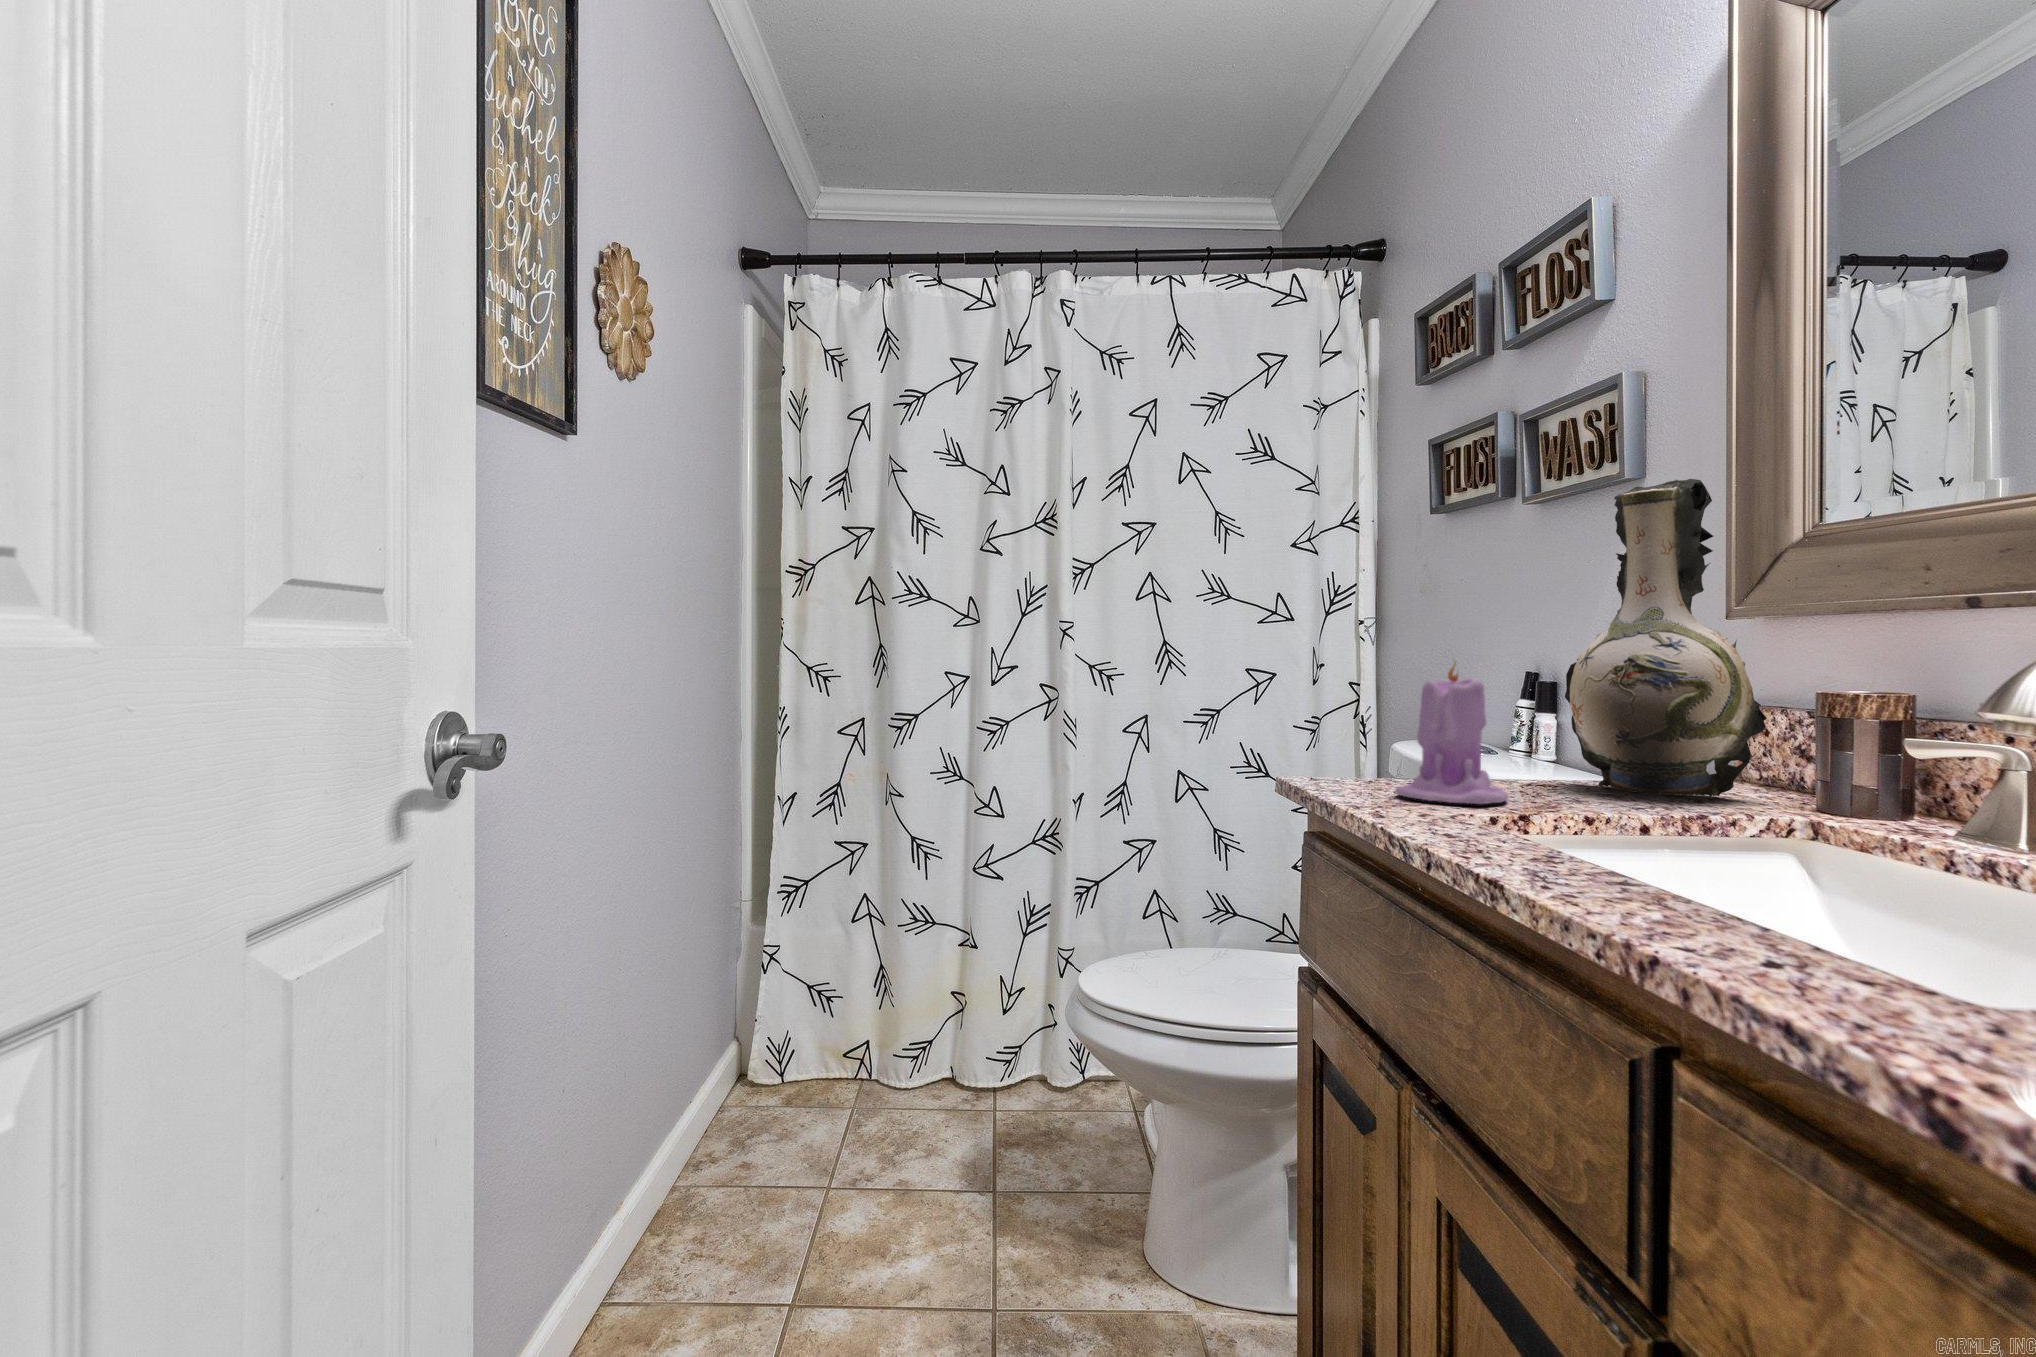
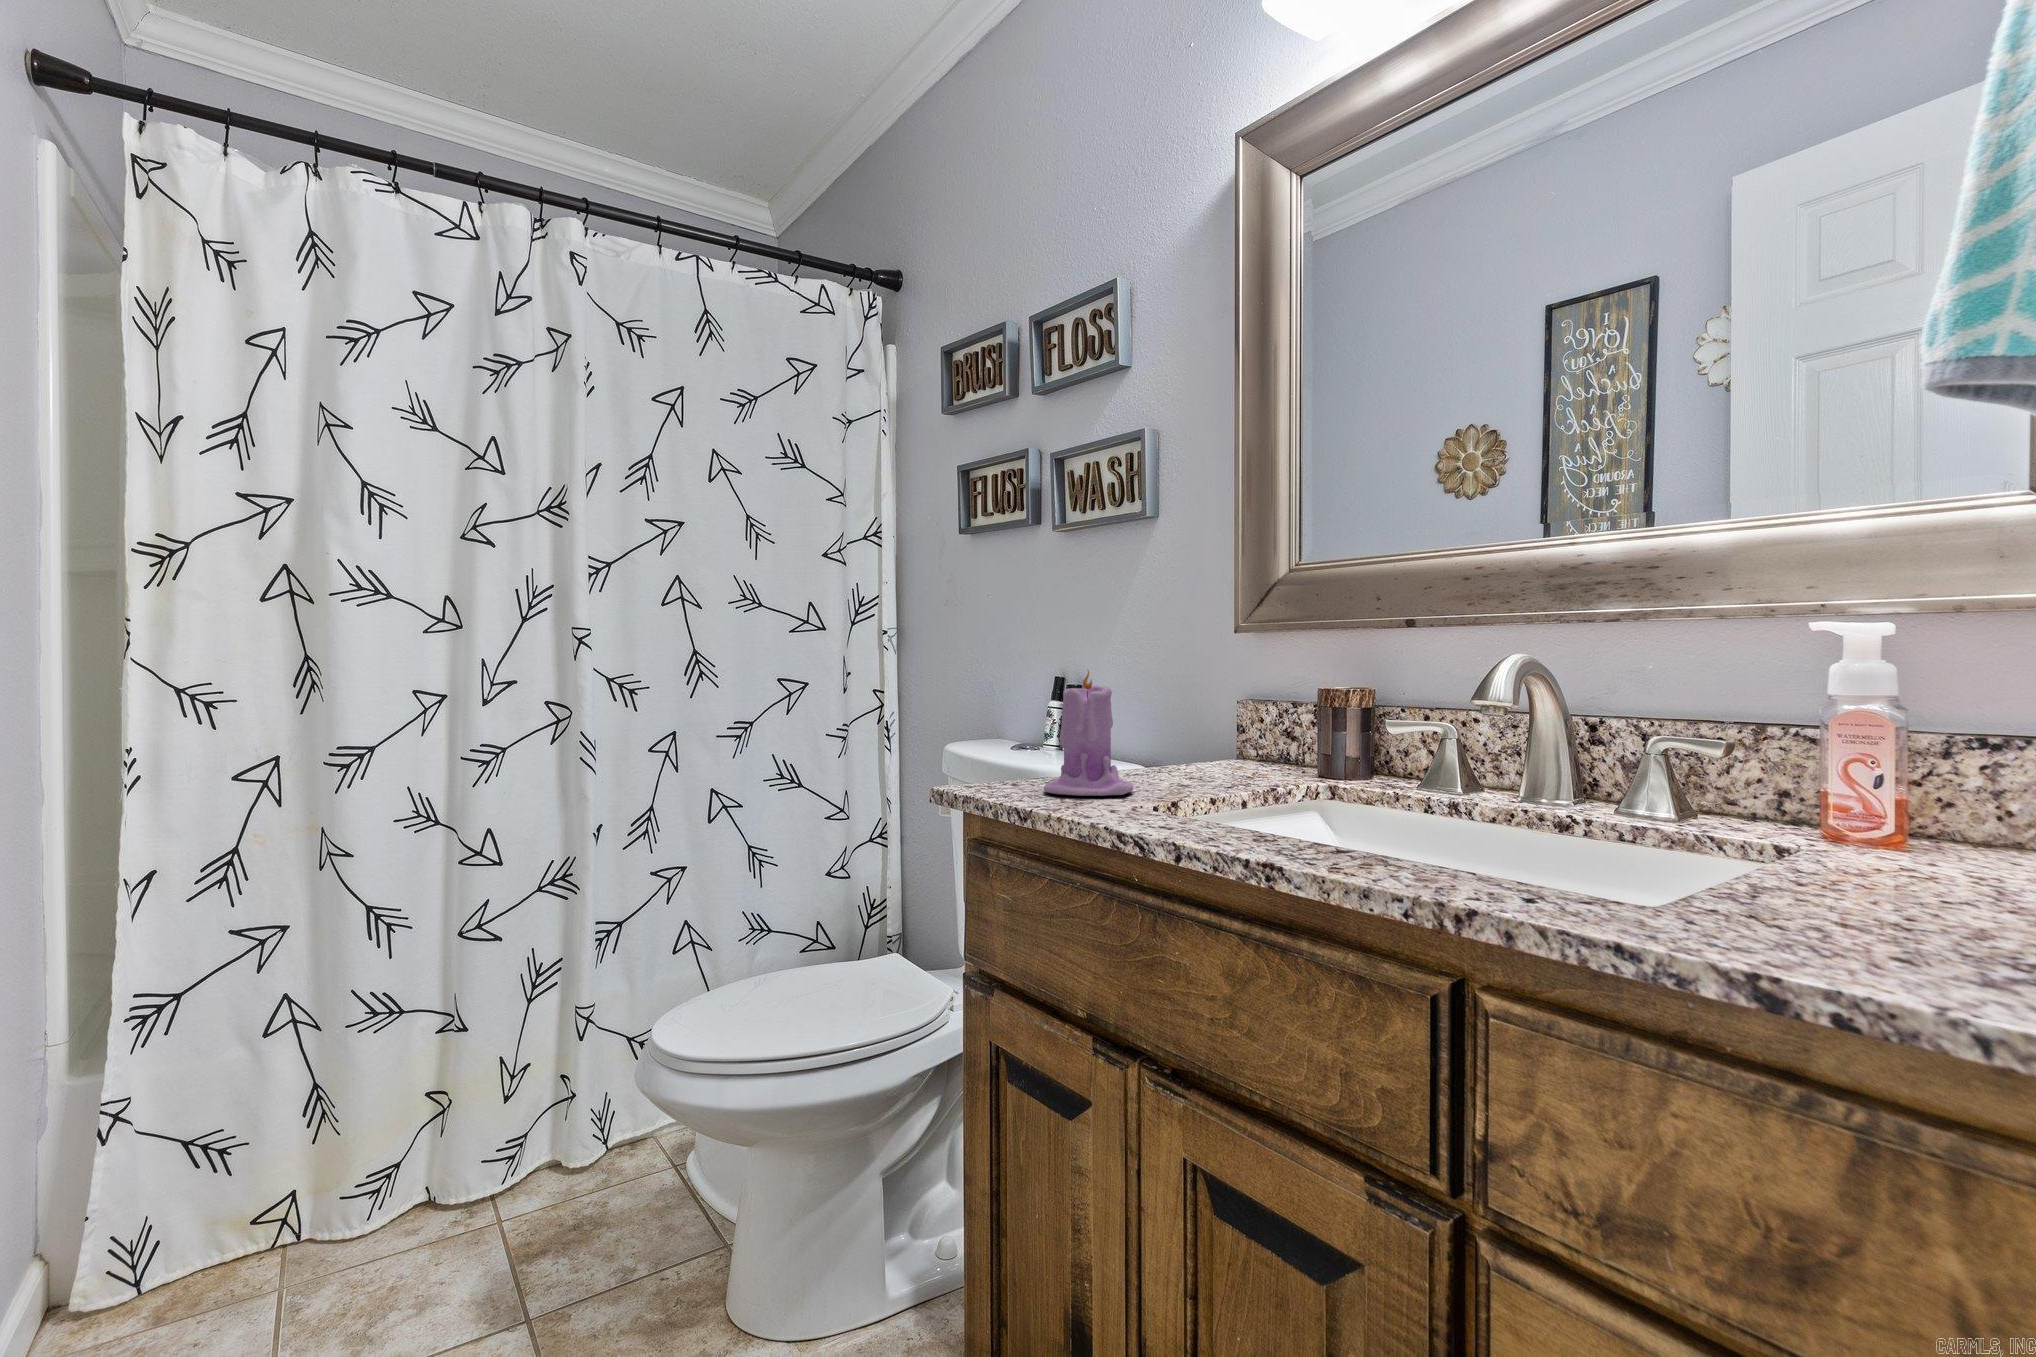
decorative vase: present [1565,479,1767,798] -> none [1133,526,1274,775]

